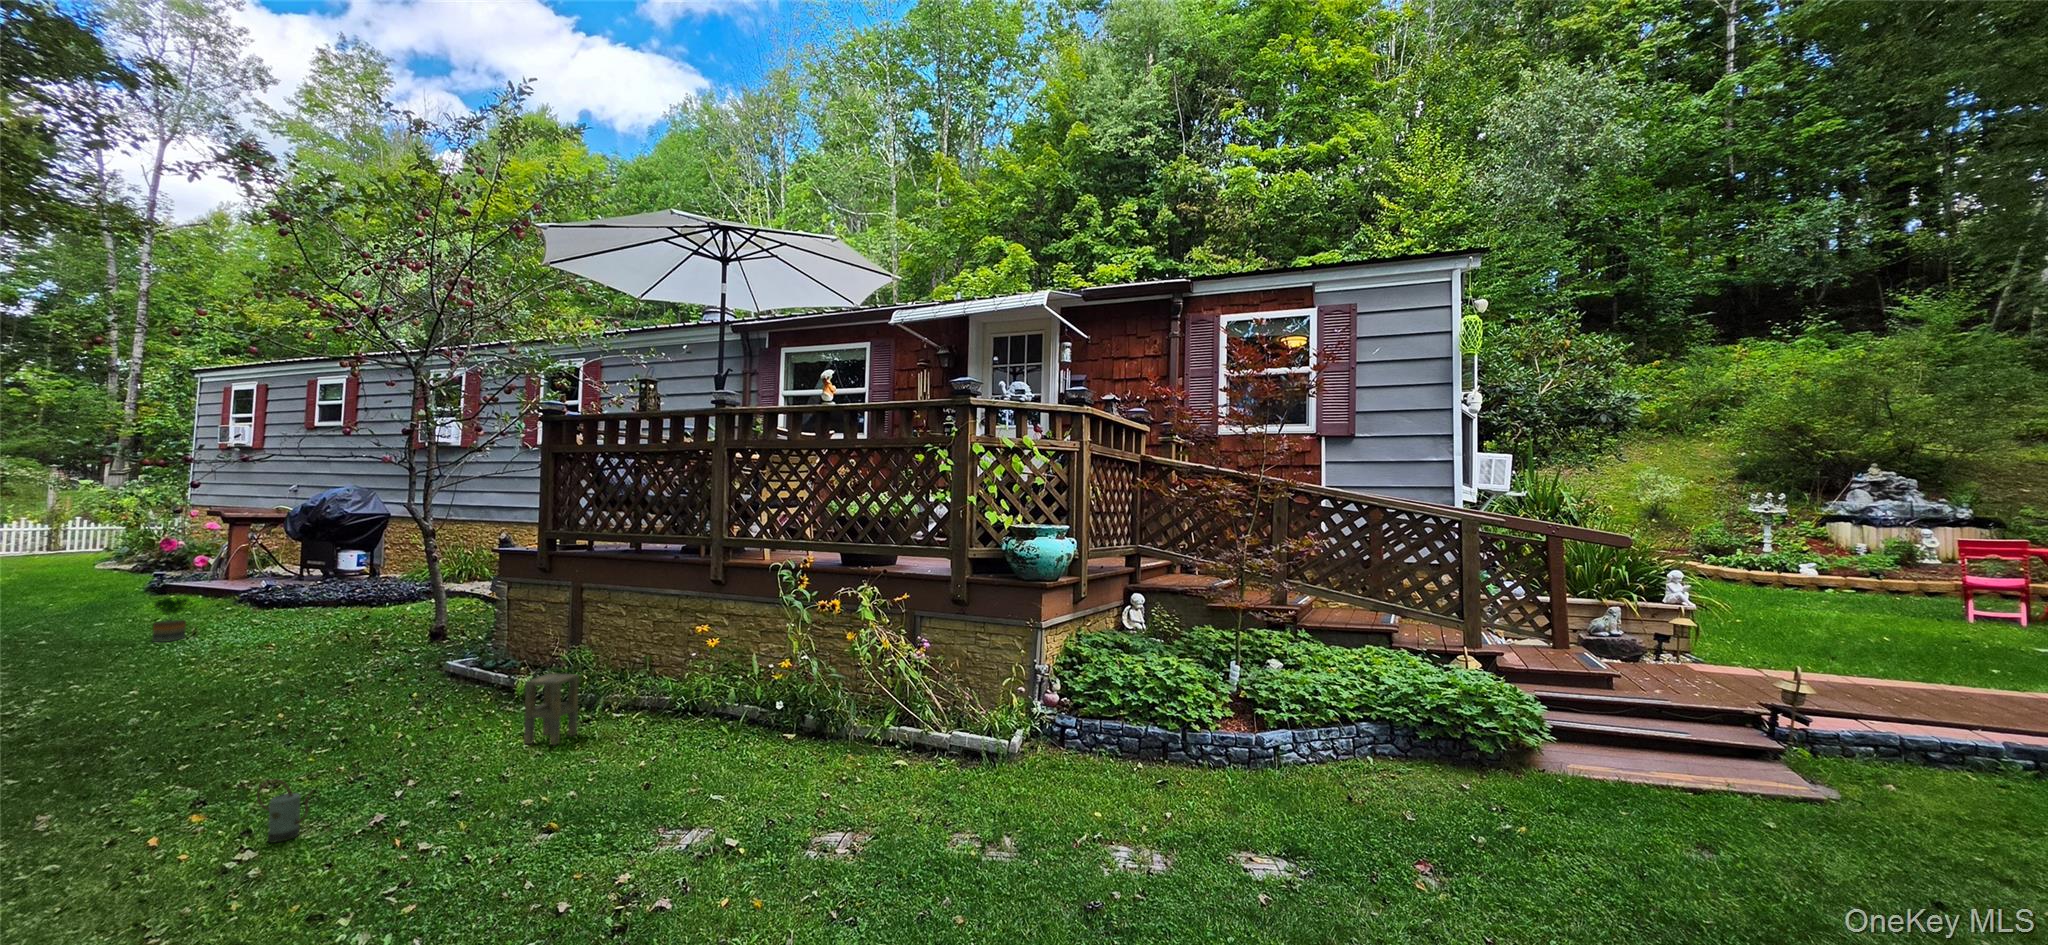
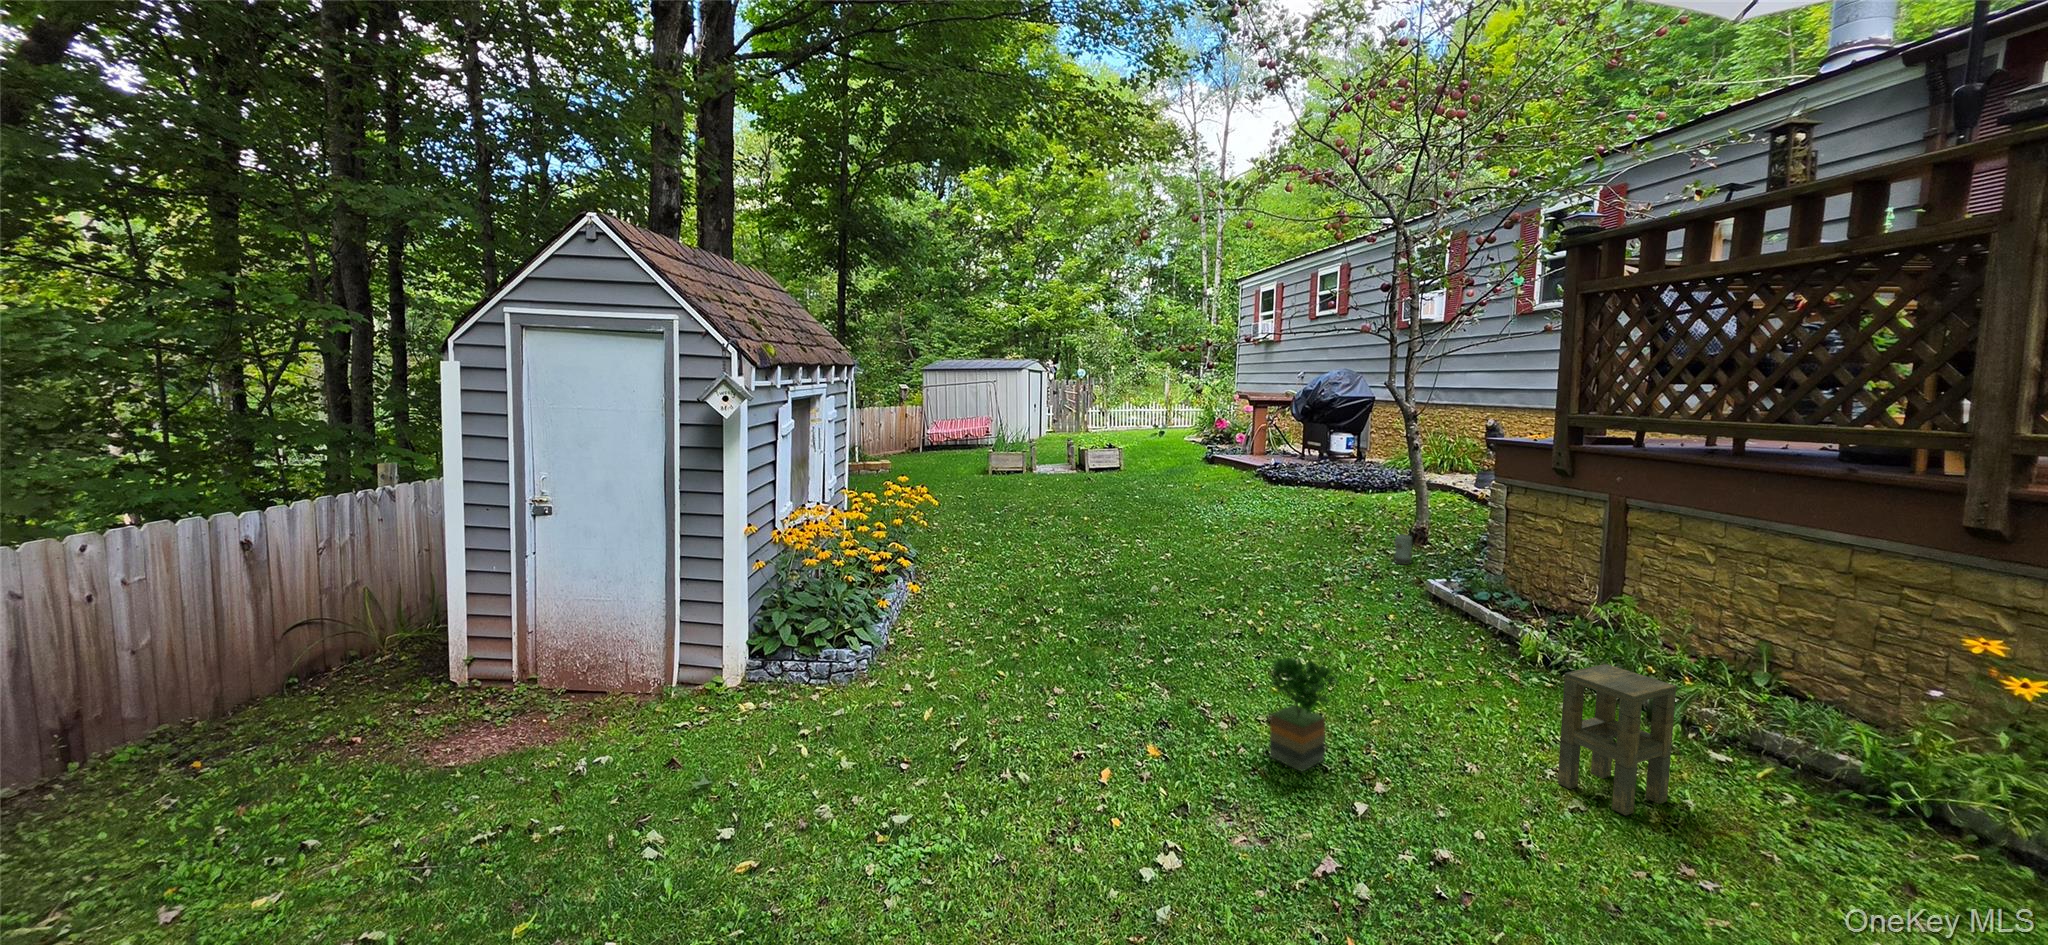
potted tree: present [152,598,192,642] -> present [1270,657,1338,771]
watering can: present [256,779,313,843] -> present [1387,527,1421,565]

